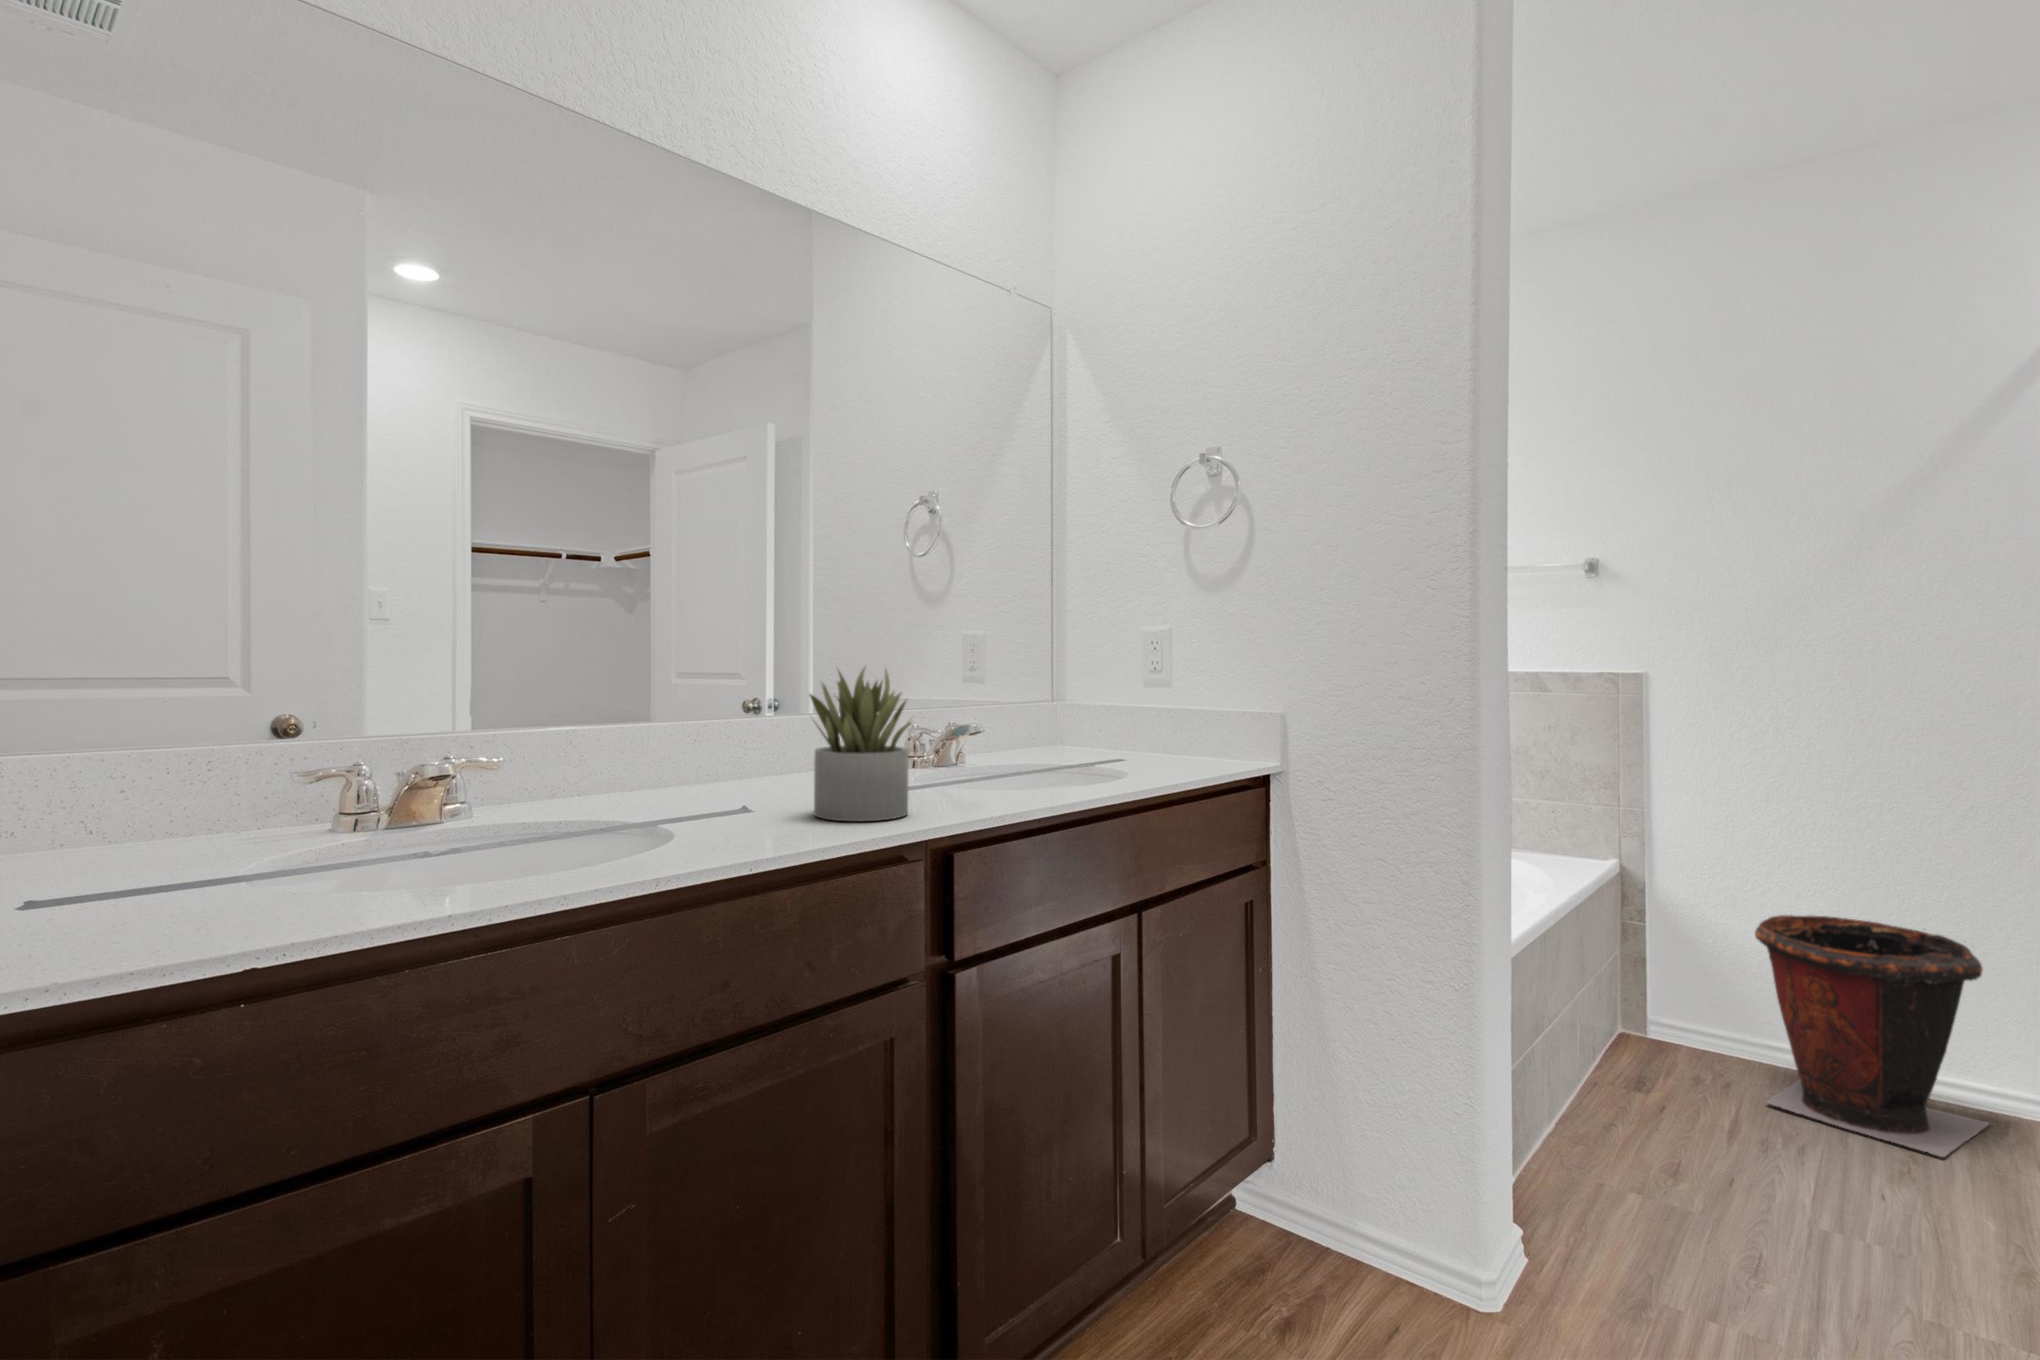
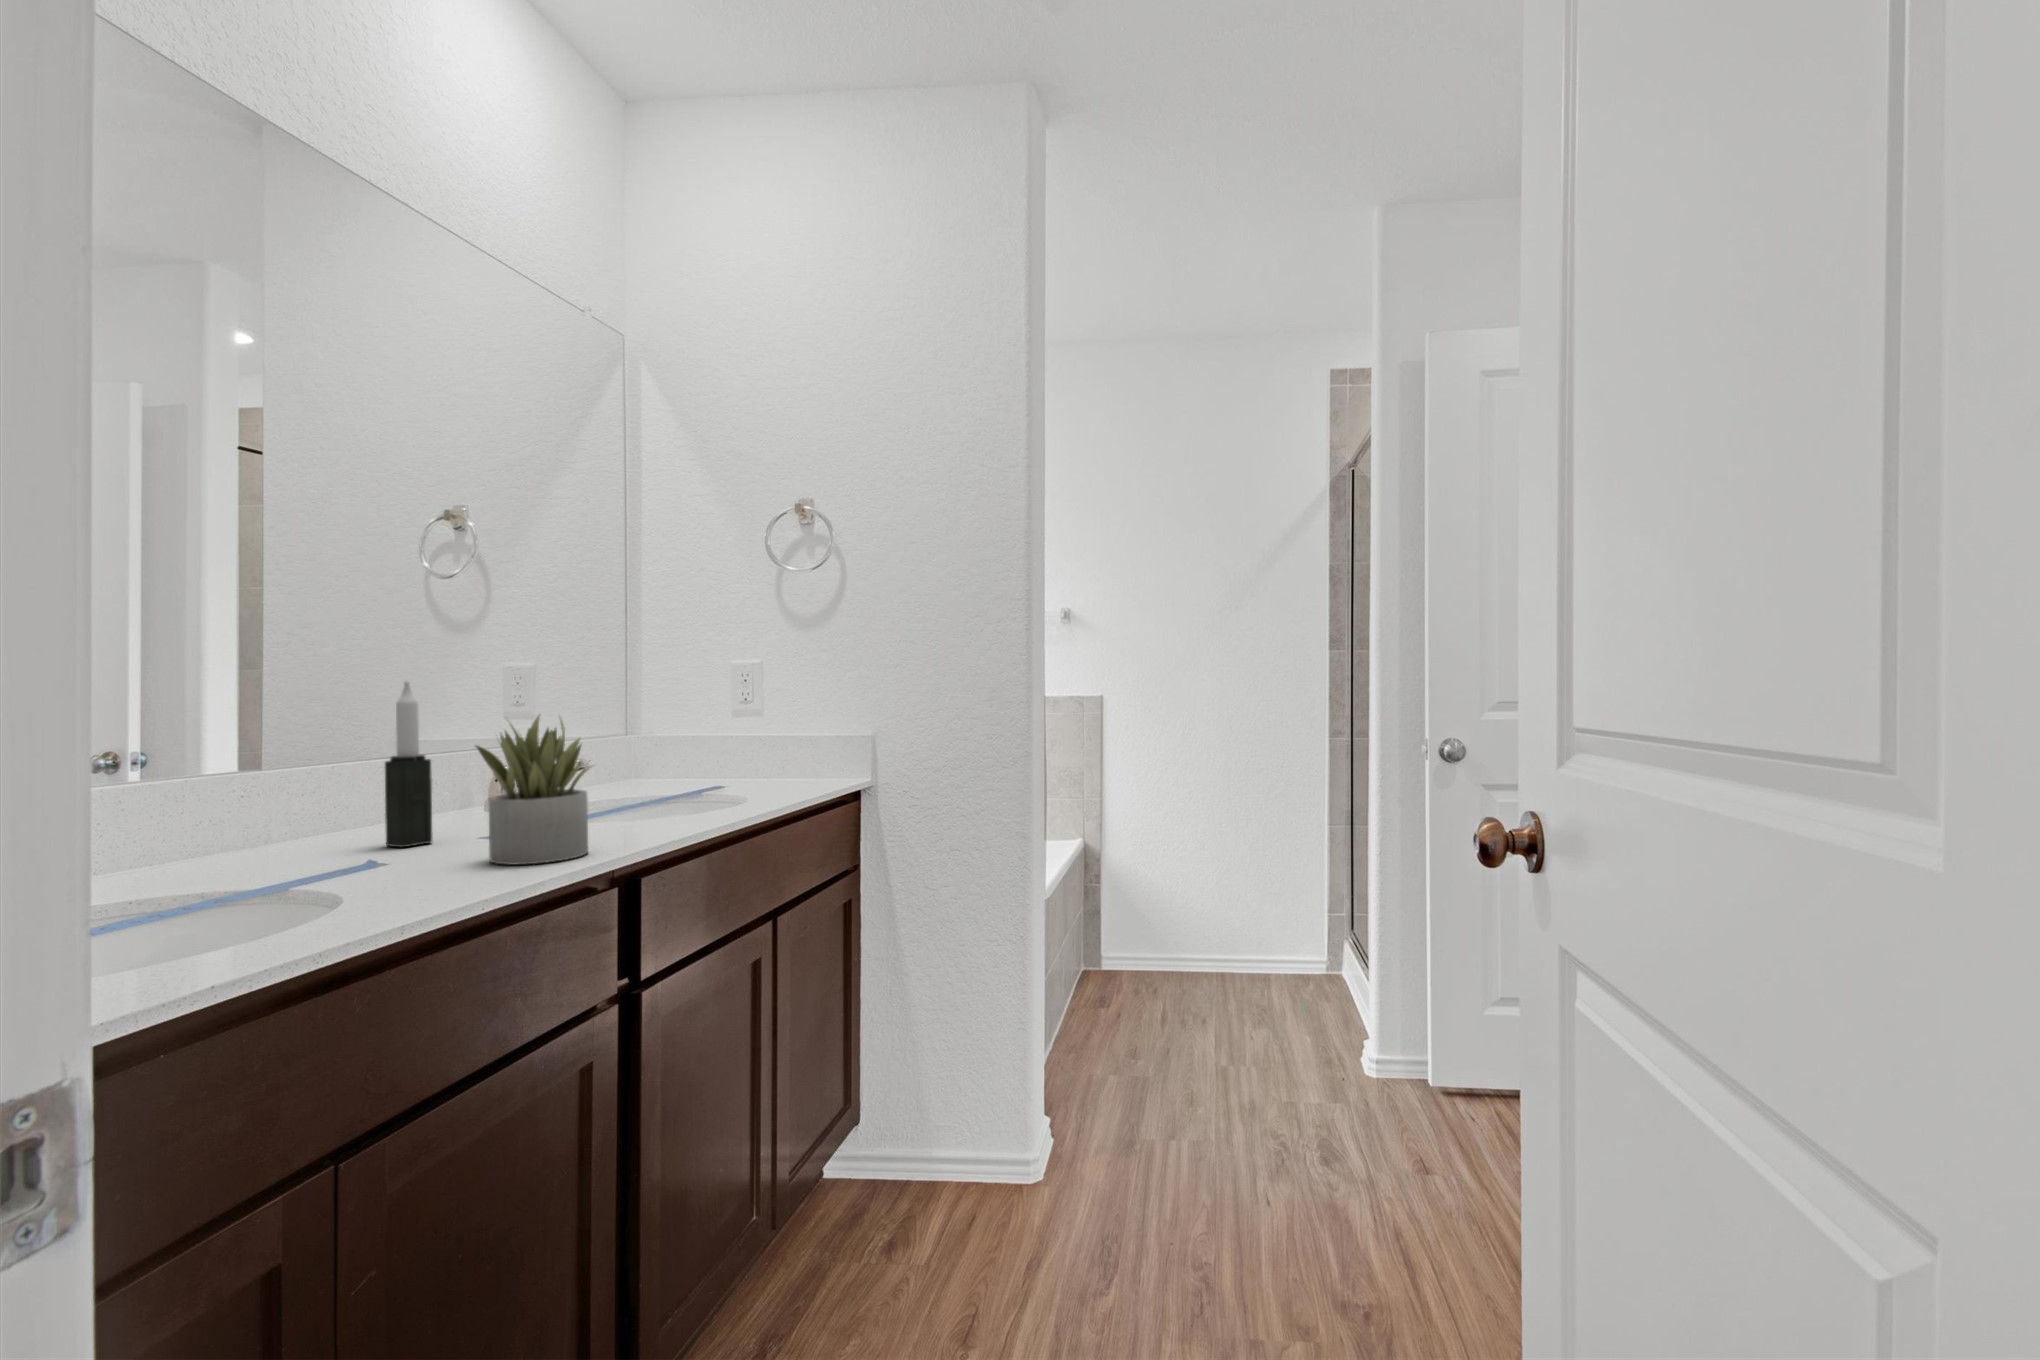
candle: none [777,631,814,790] -> present [385,680,433,847]
waste bin: present [1755,915,1990,1157] -> none [1171,853,1303,1007]

